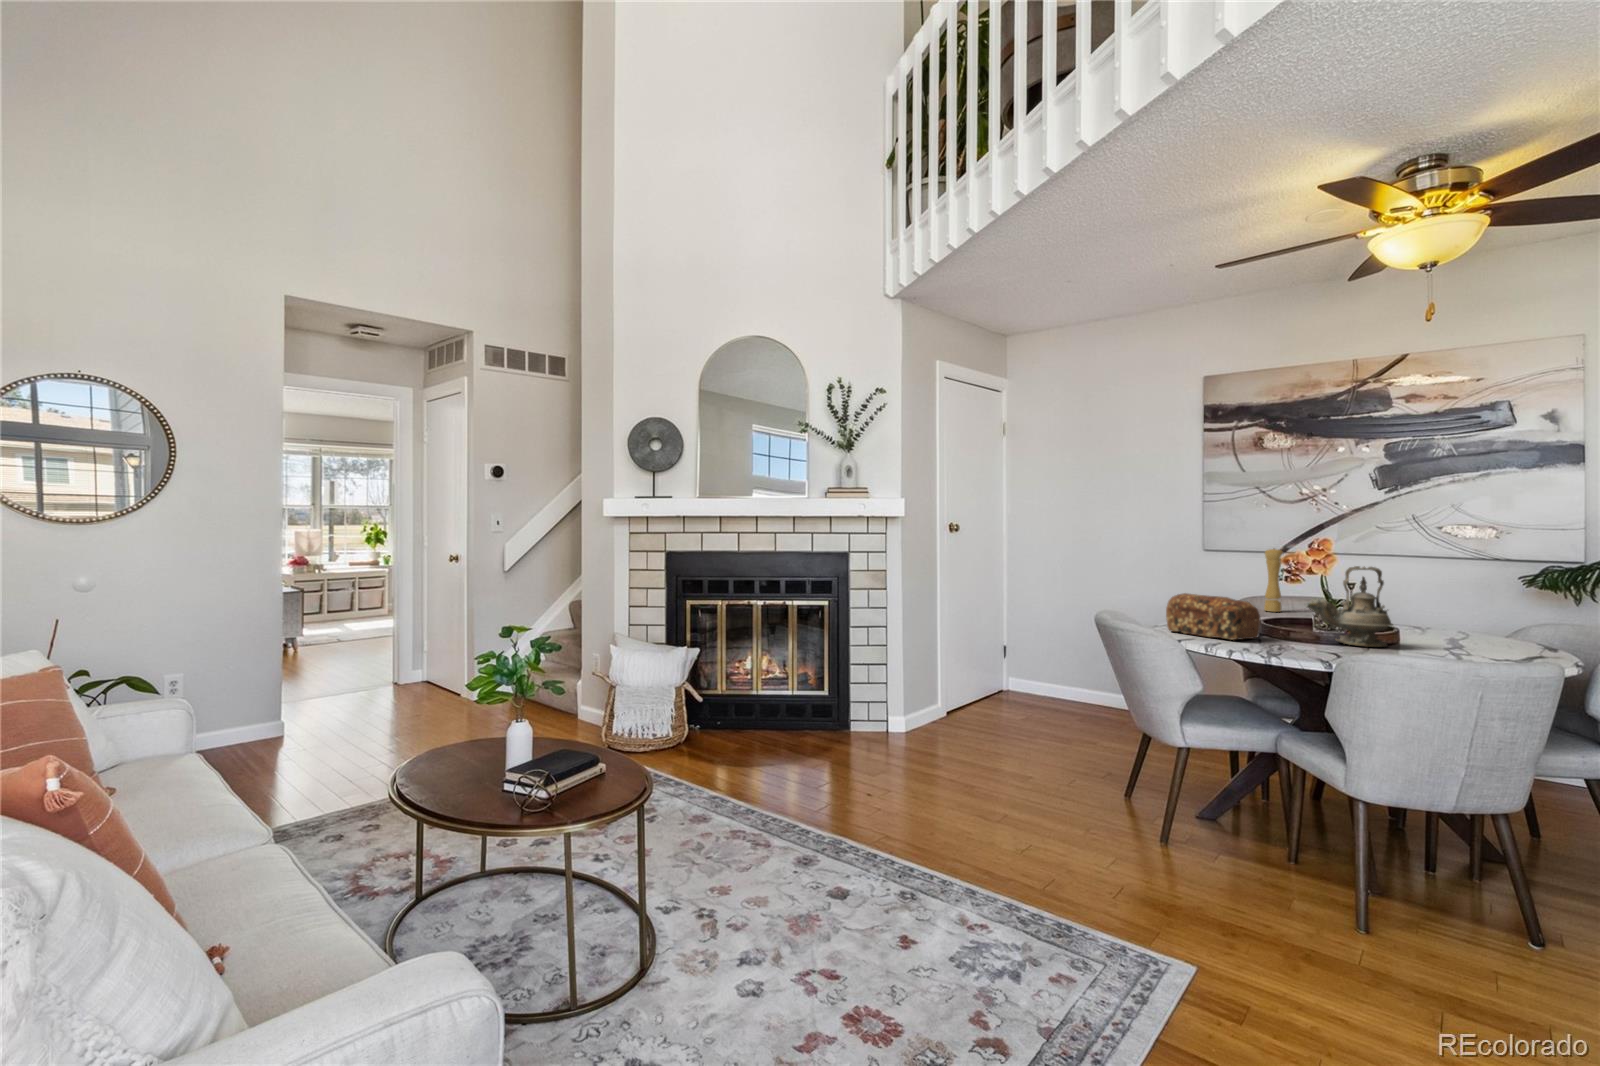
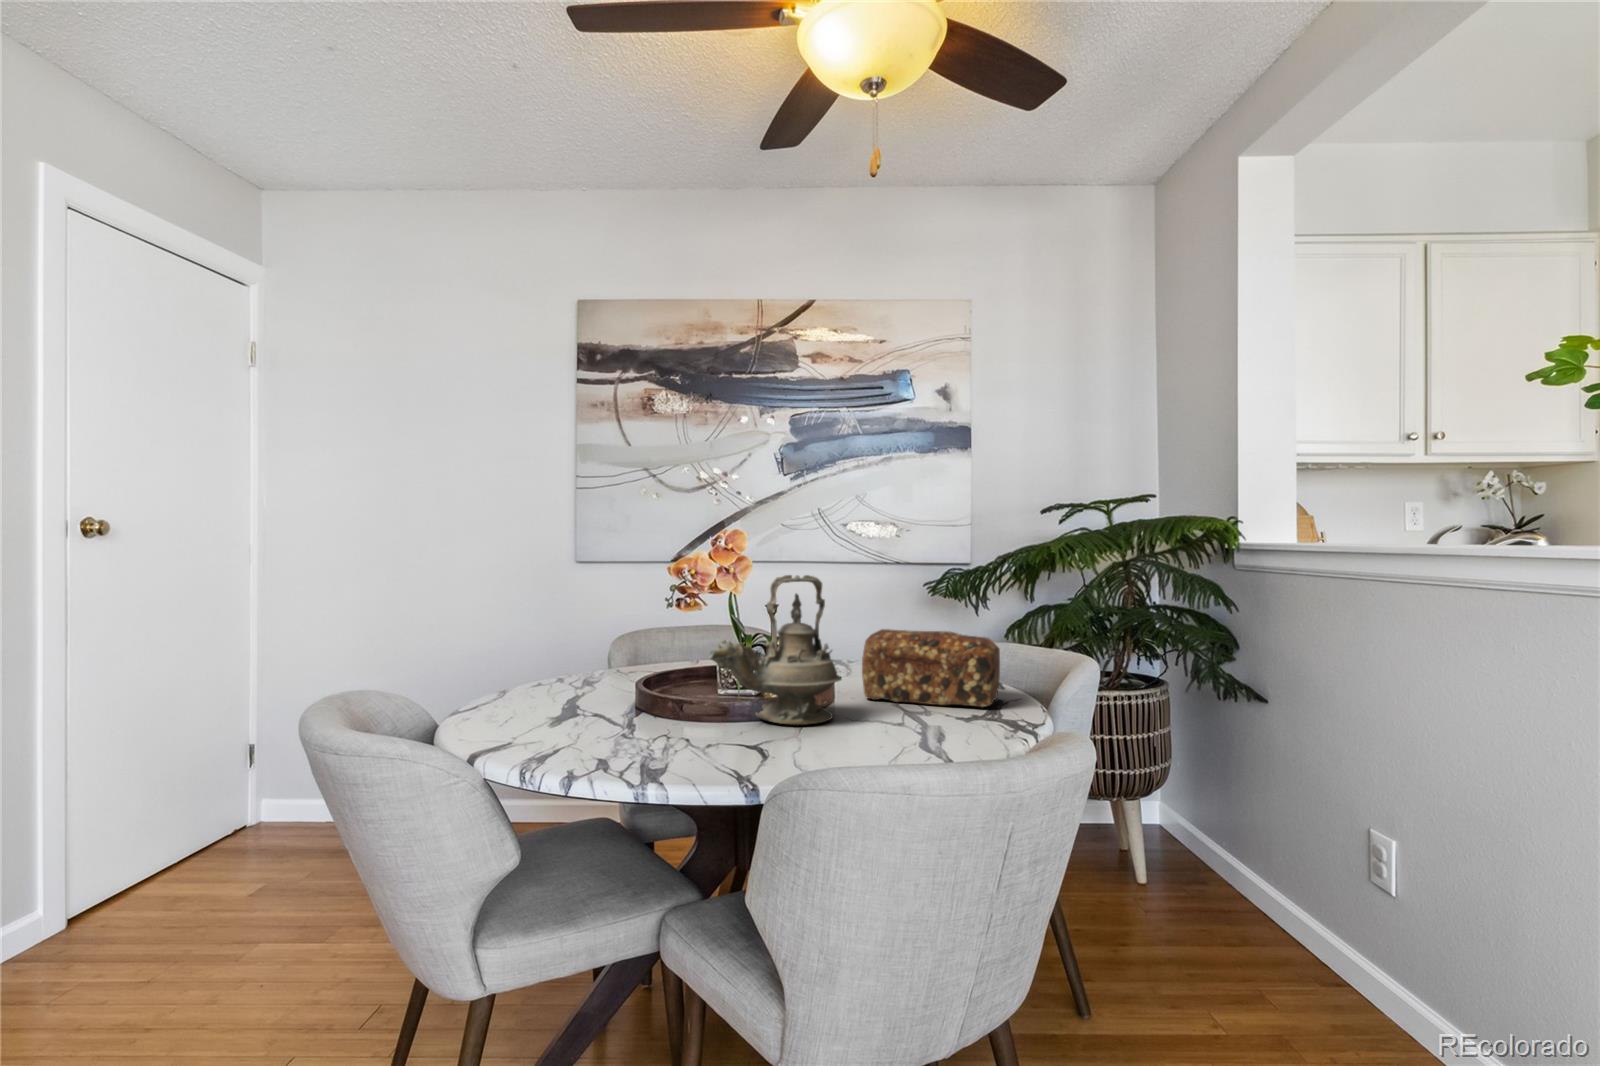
pepper mill: present [1264,549,1283,612] -> none [651,553,676,652]
bread loaf: present [1166,593,1261,640] -> present [862,629,1000,707]

